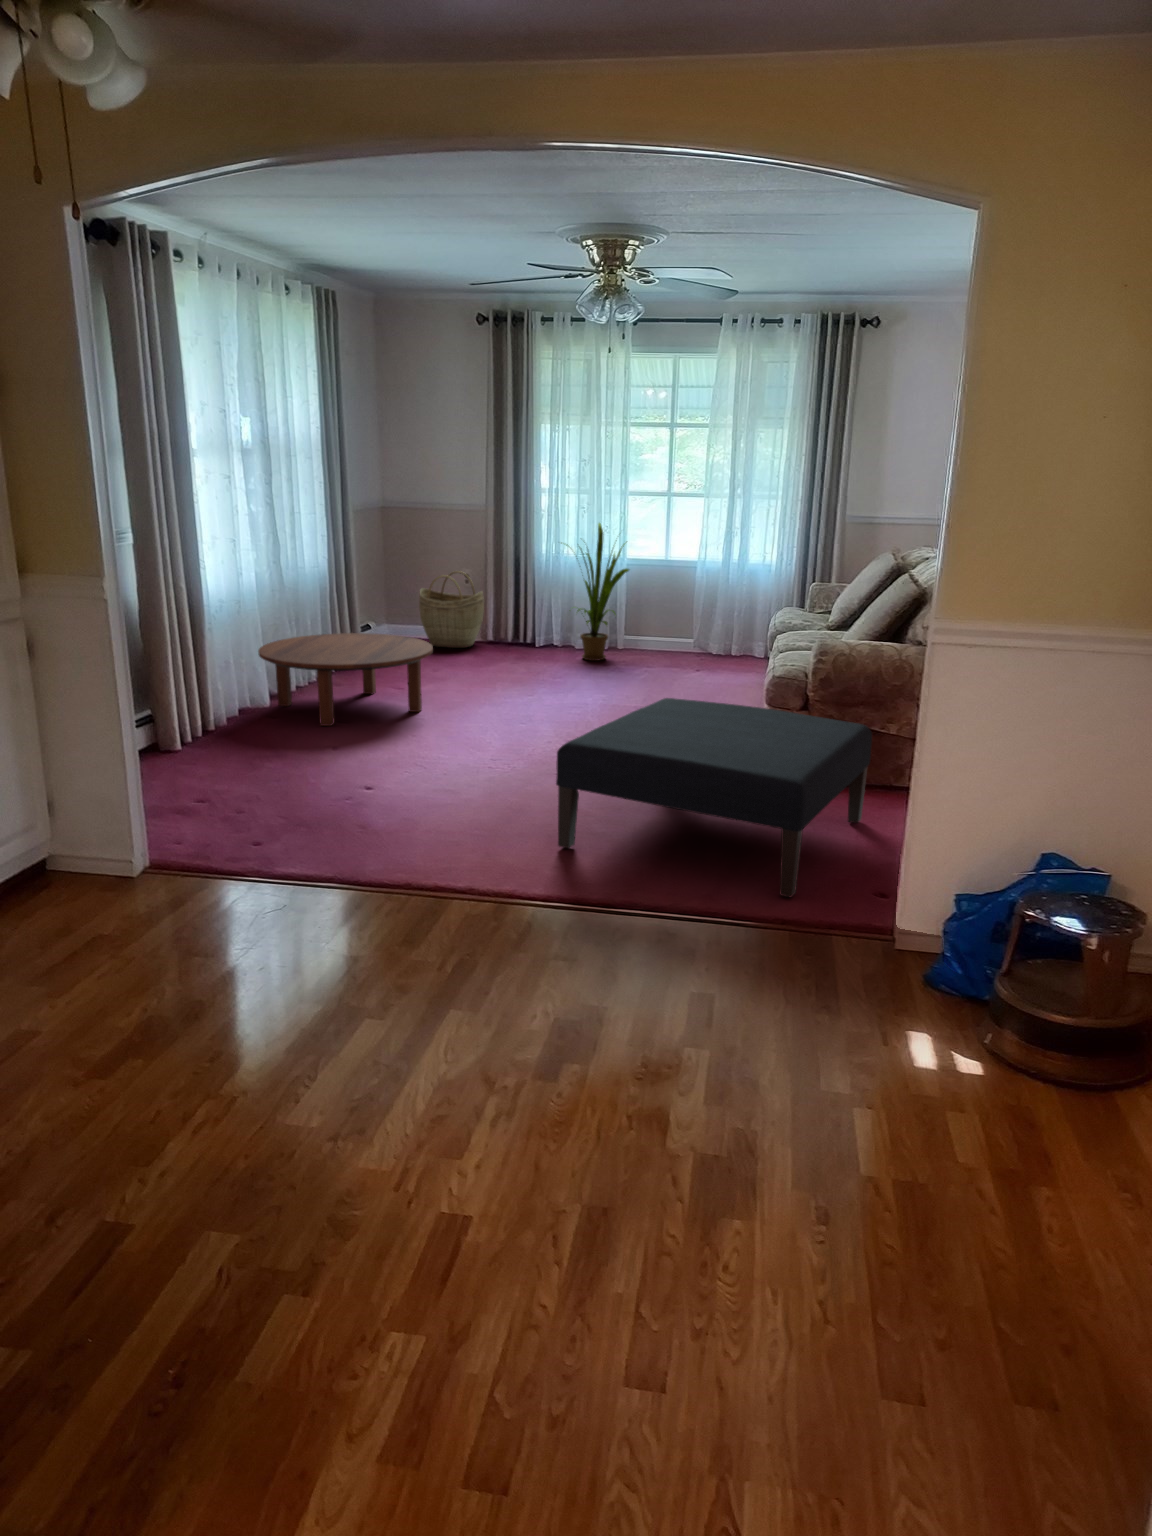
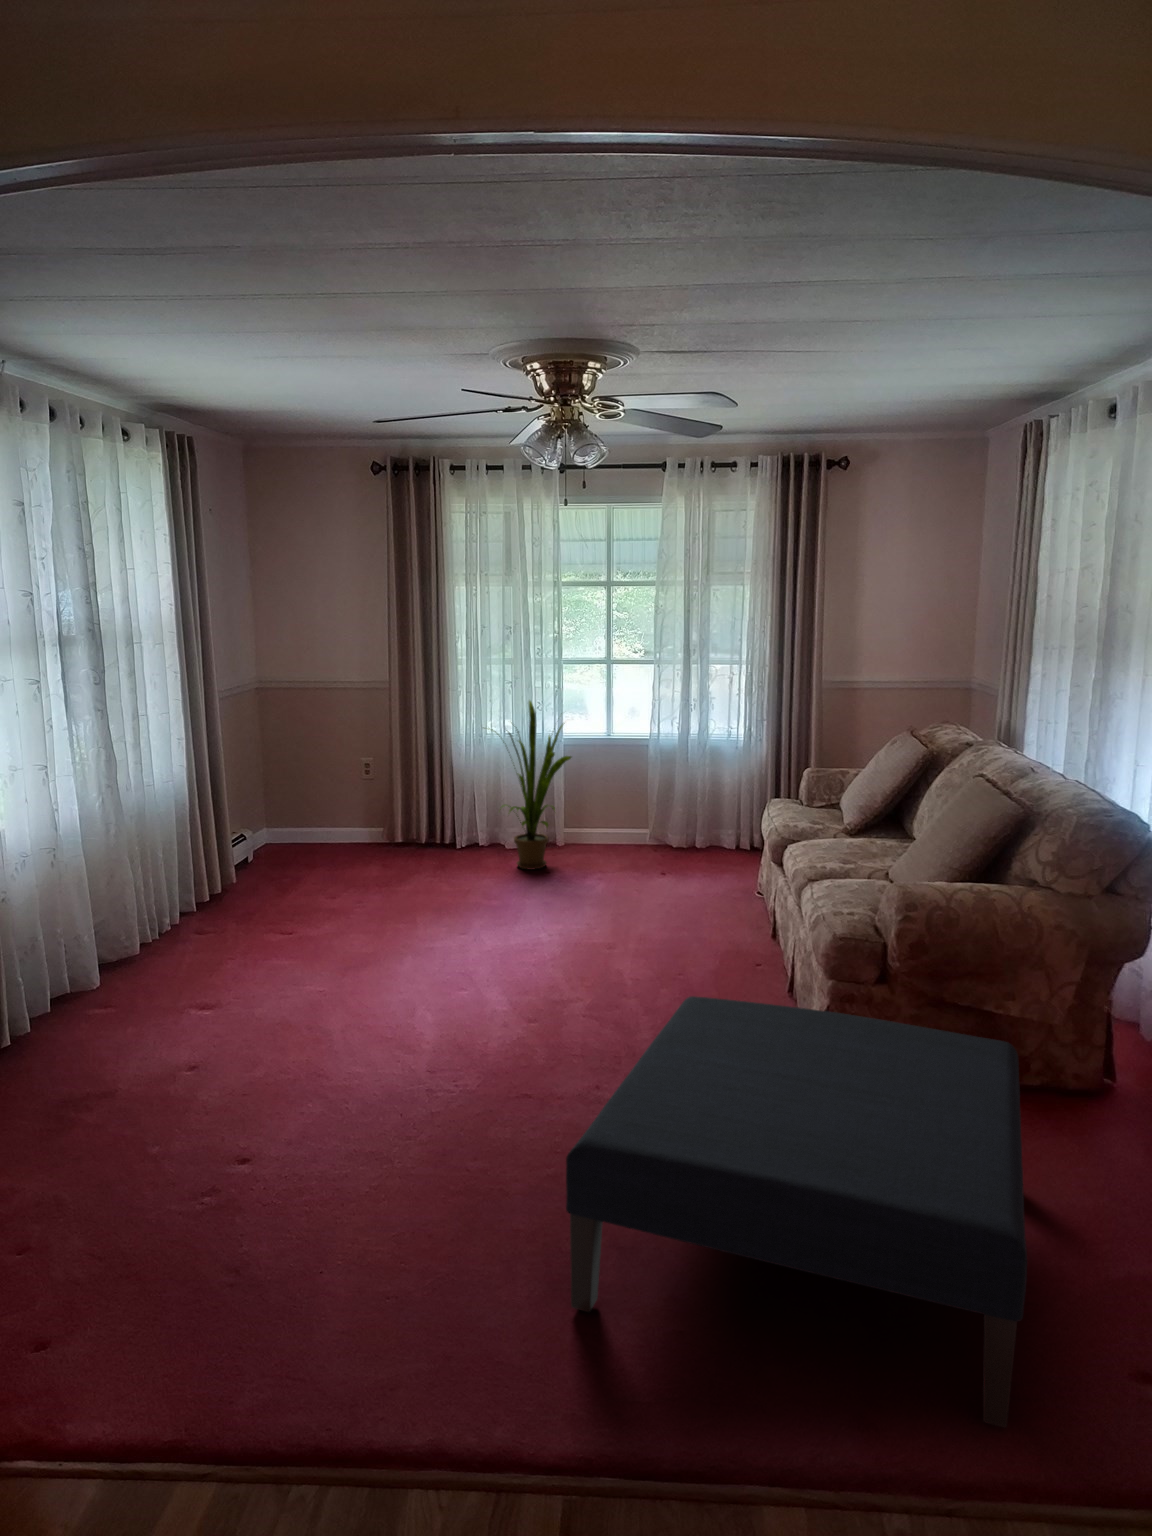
woven basket: present [419,571,484,648] -> none [309,762,390,858]
coffee table: present [258,633,433,726] -> none [84,869,333,1024]

